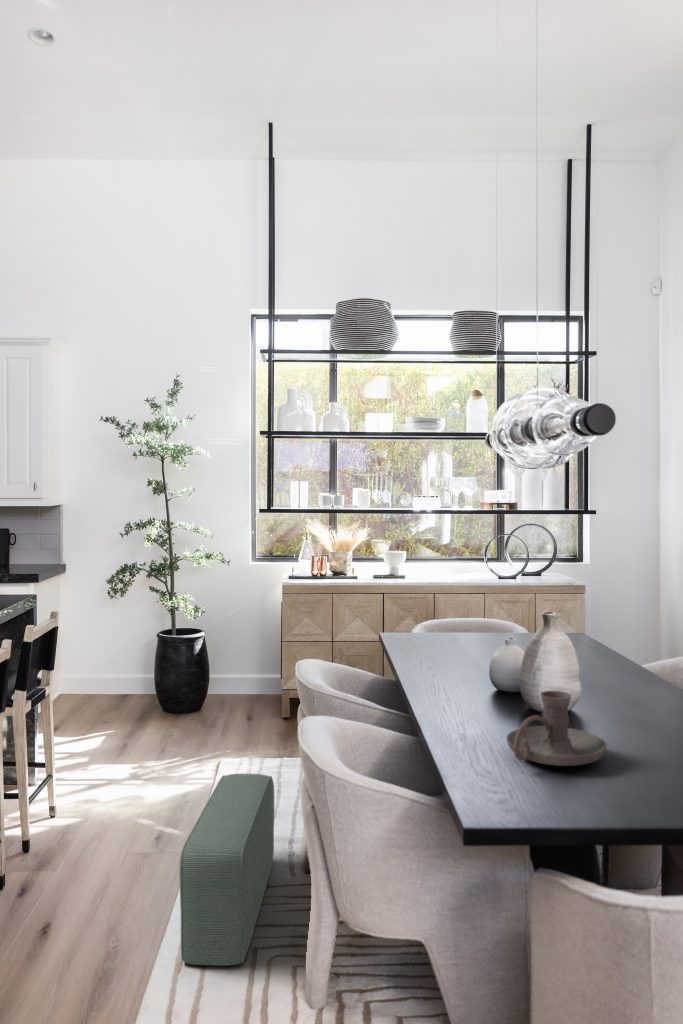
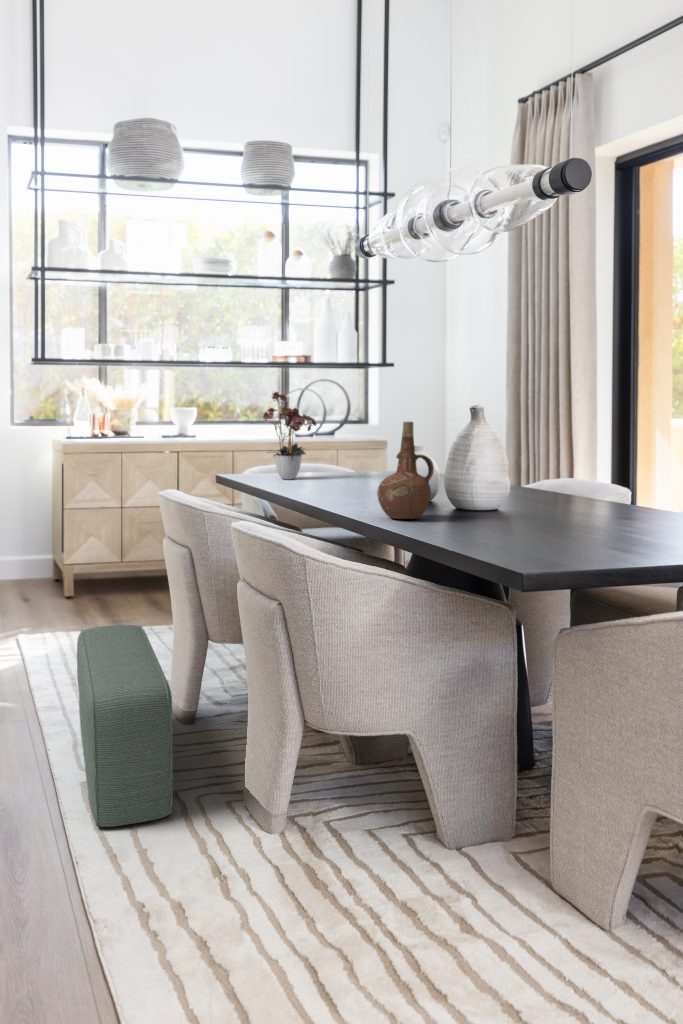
flower arrangement: none [413,557,466,641] -> present [263,392,316,479]
ceramic pitcher: none [440,626,493,719] -> present [377,422,434,519]
candle holder: present [506,691,607,766] -> none [482,469,585,538]

